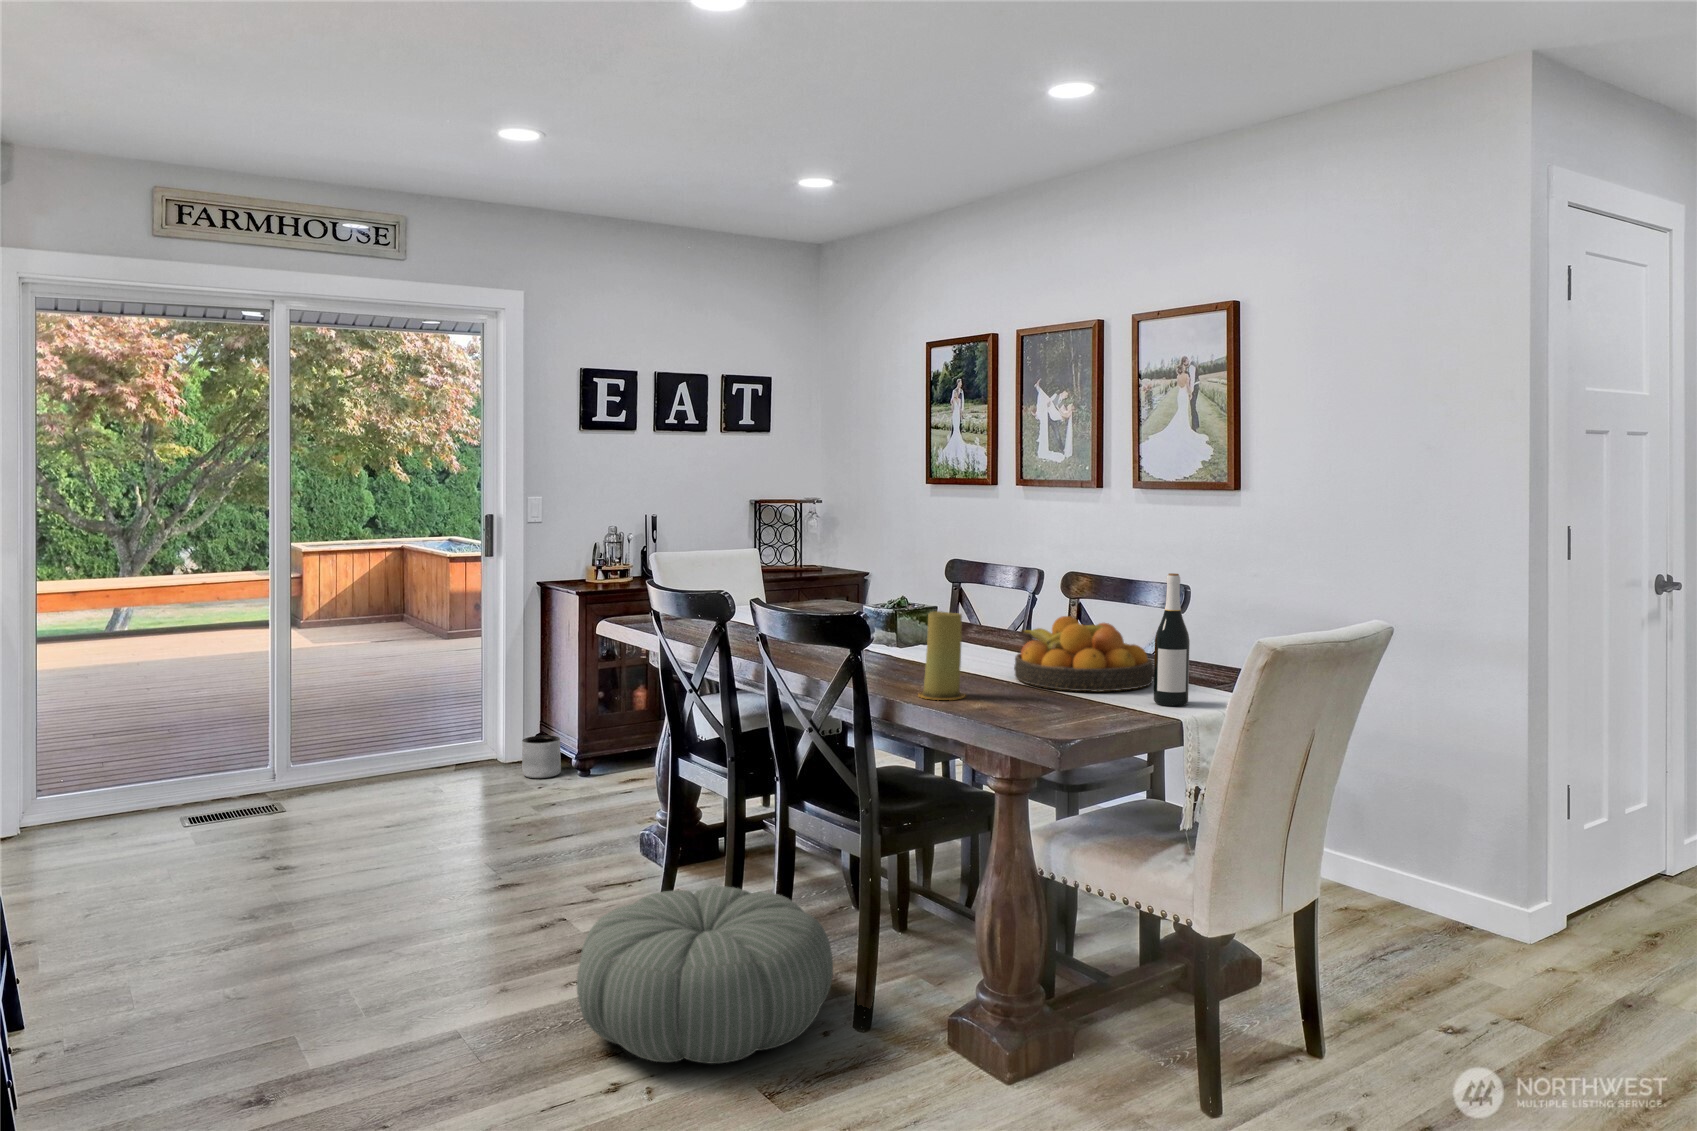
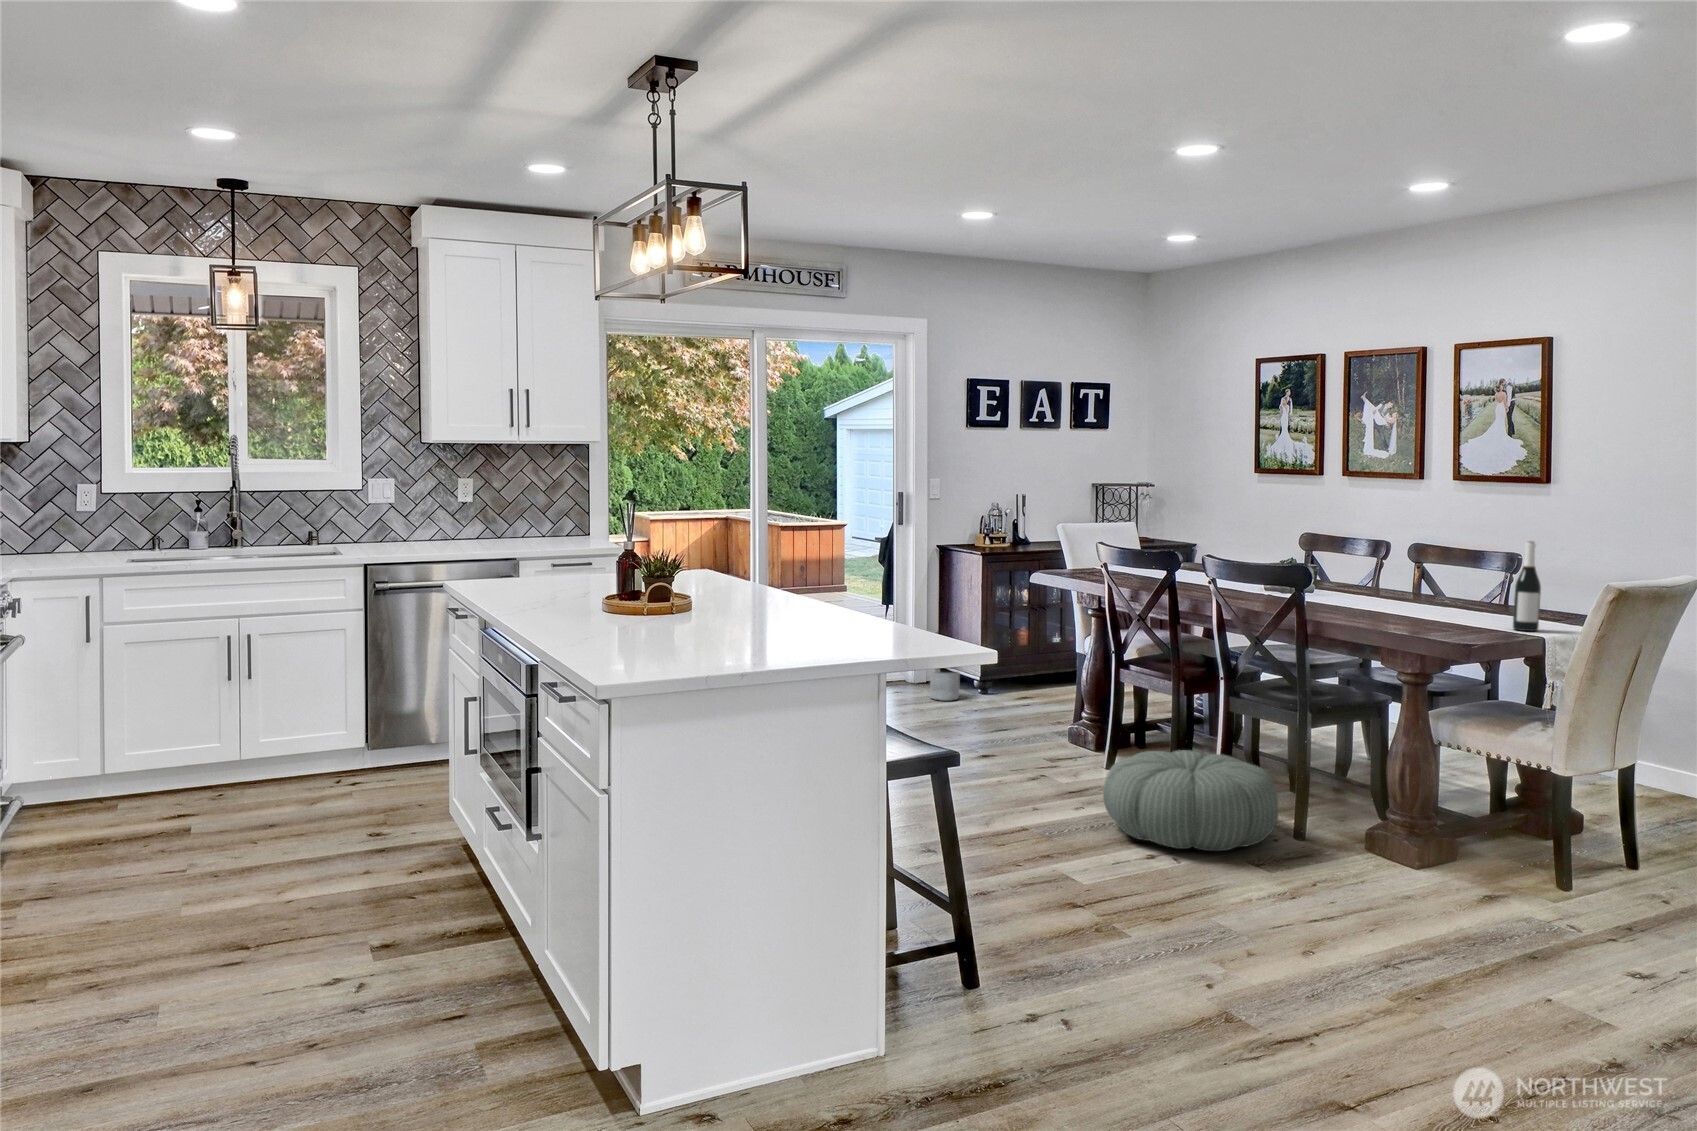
candle: present [918,611,966,700] -> none [1339,565,1374,624]
fruit bowl: present [1014,616,1153,692] -> none [1398,572,1504,623]

